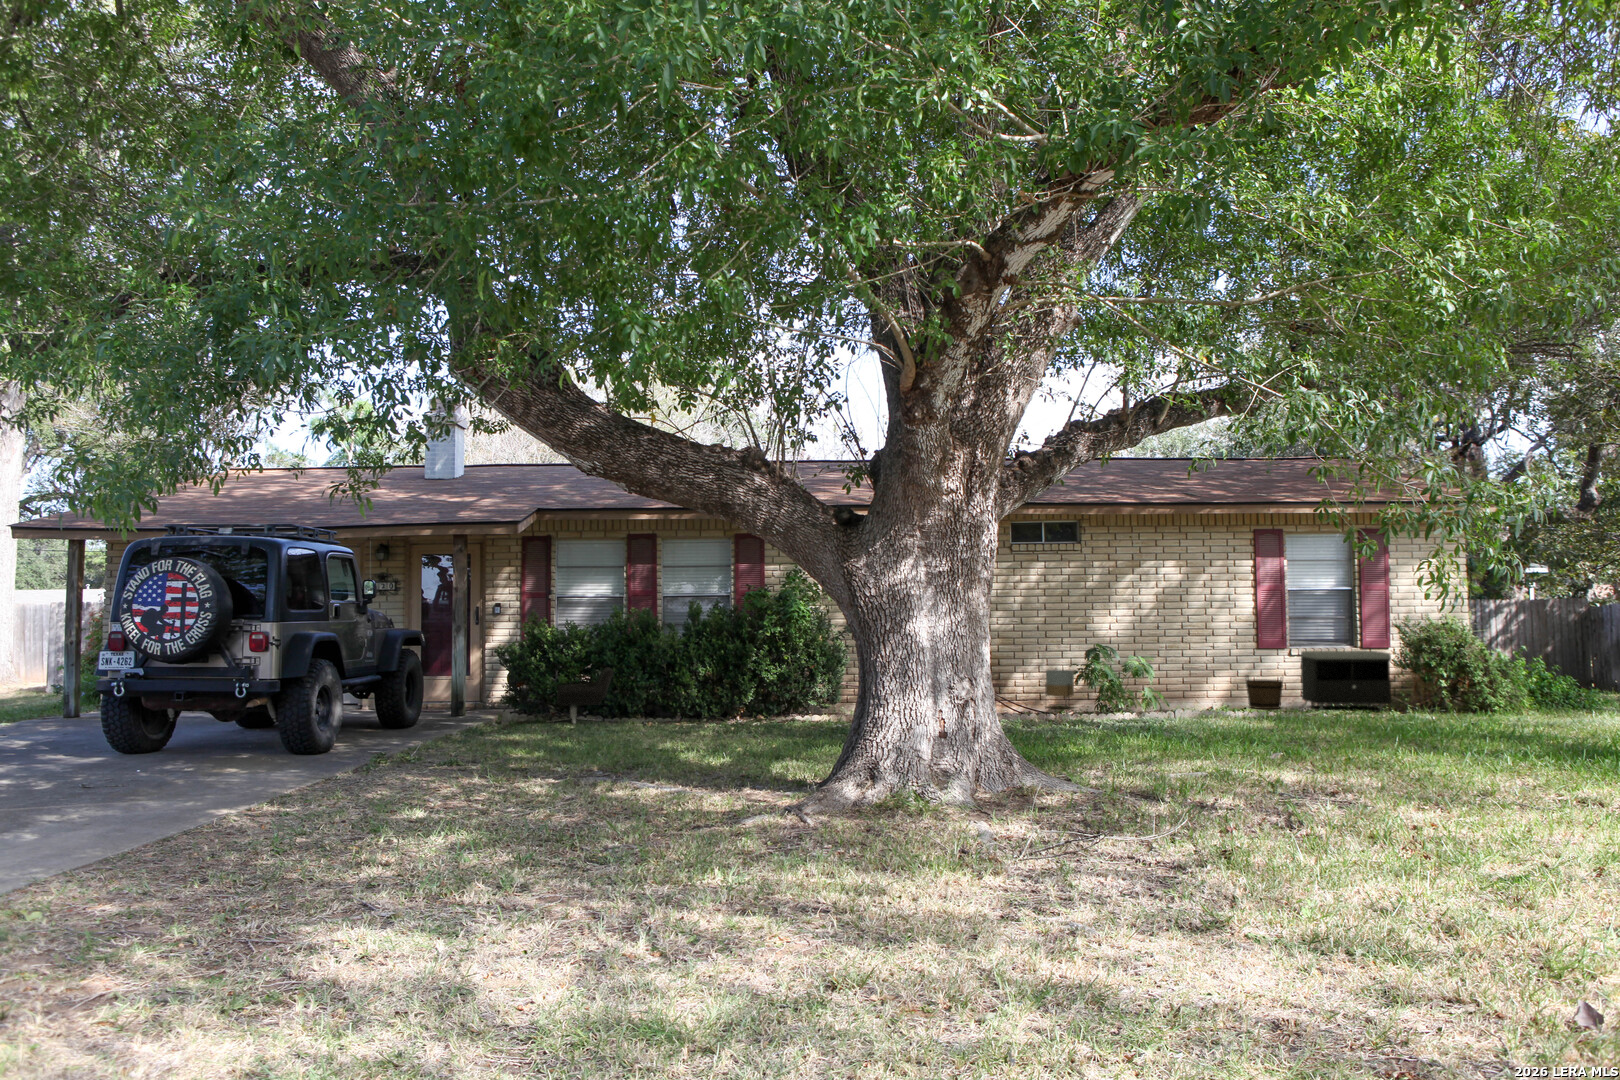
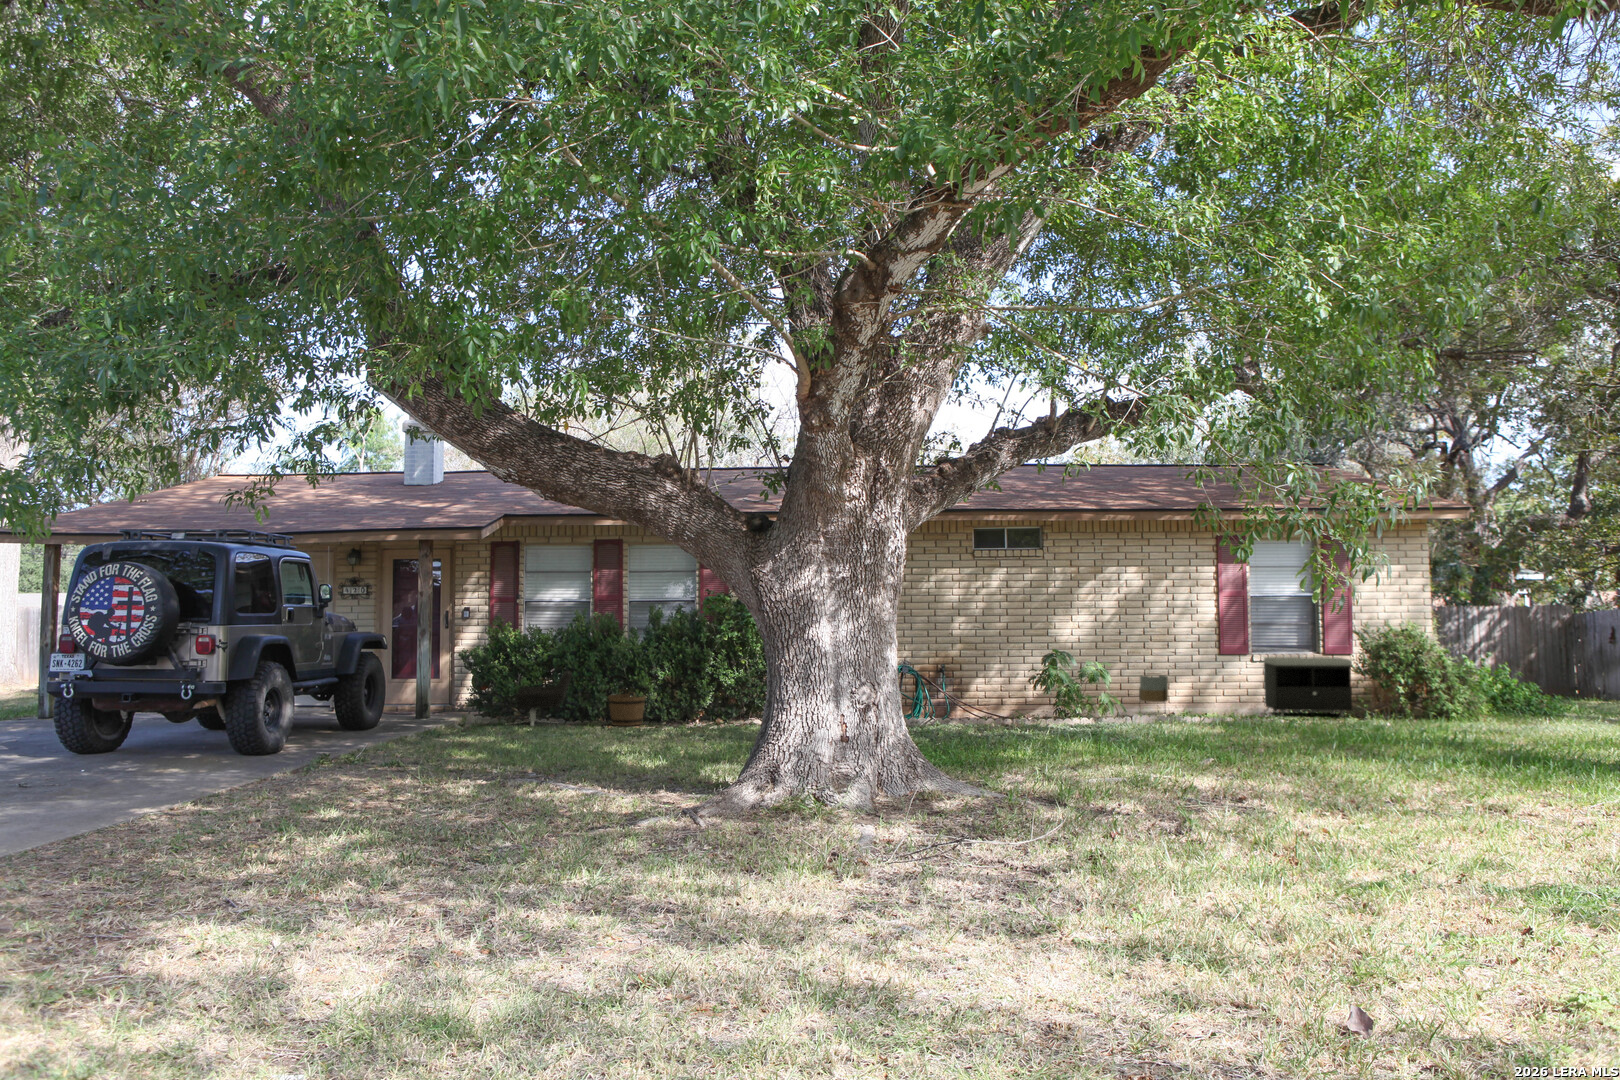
planter: present [1045,670,1074,700] -> present [1139,675,1169,703]
bucket: present [1246,679,1283,709] -> present [608,690,645,726]

